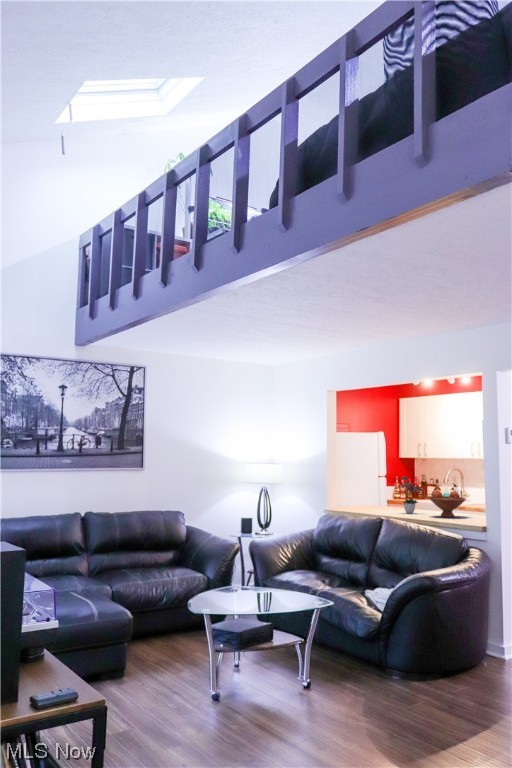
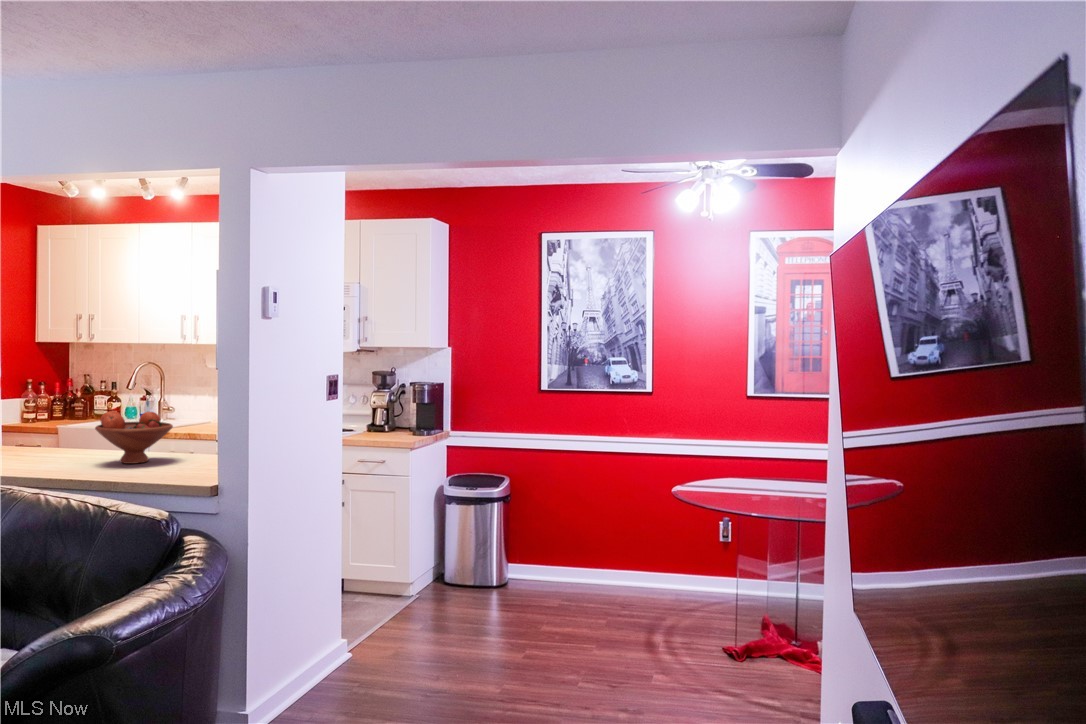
flower arrangement: present [399,476,422,514] -> none [21,380,85,460]

